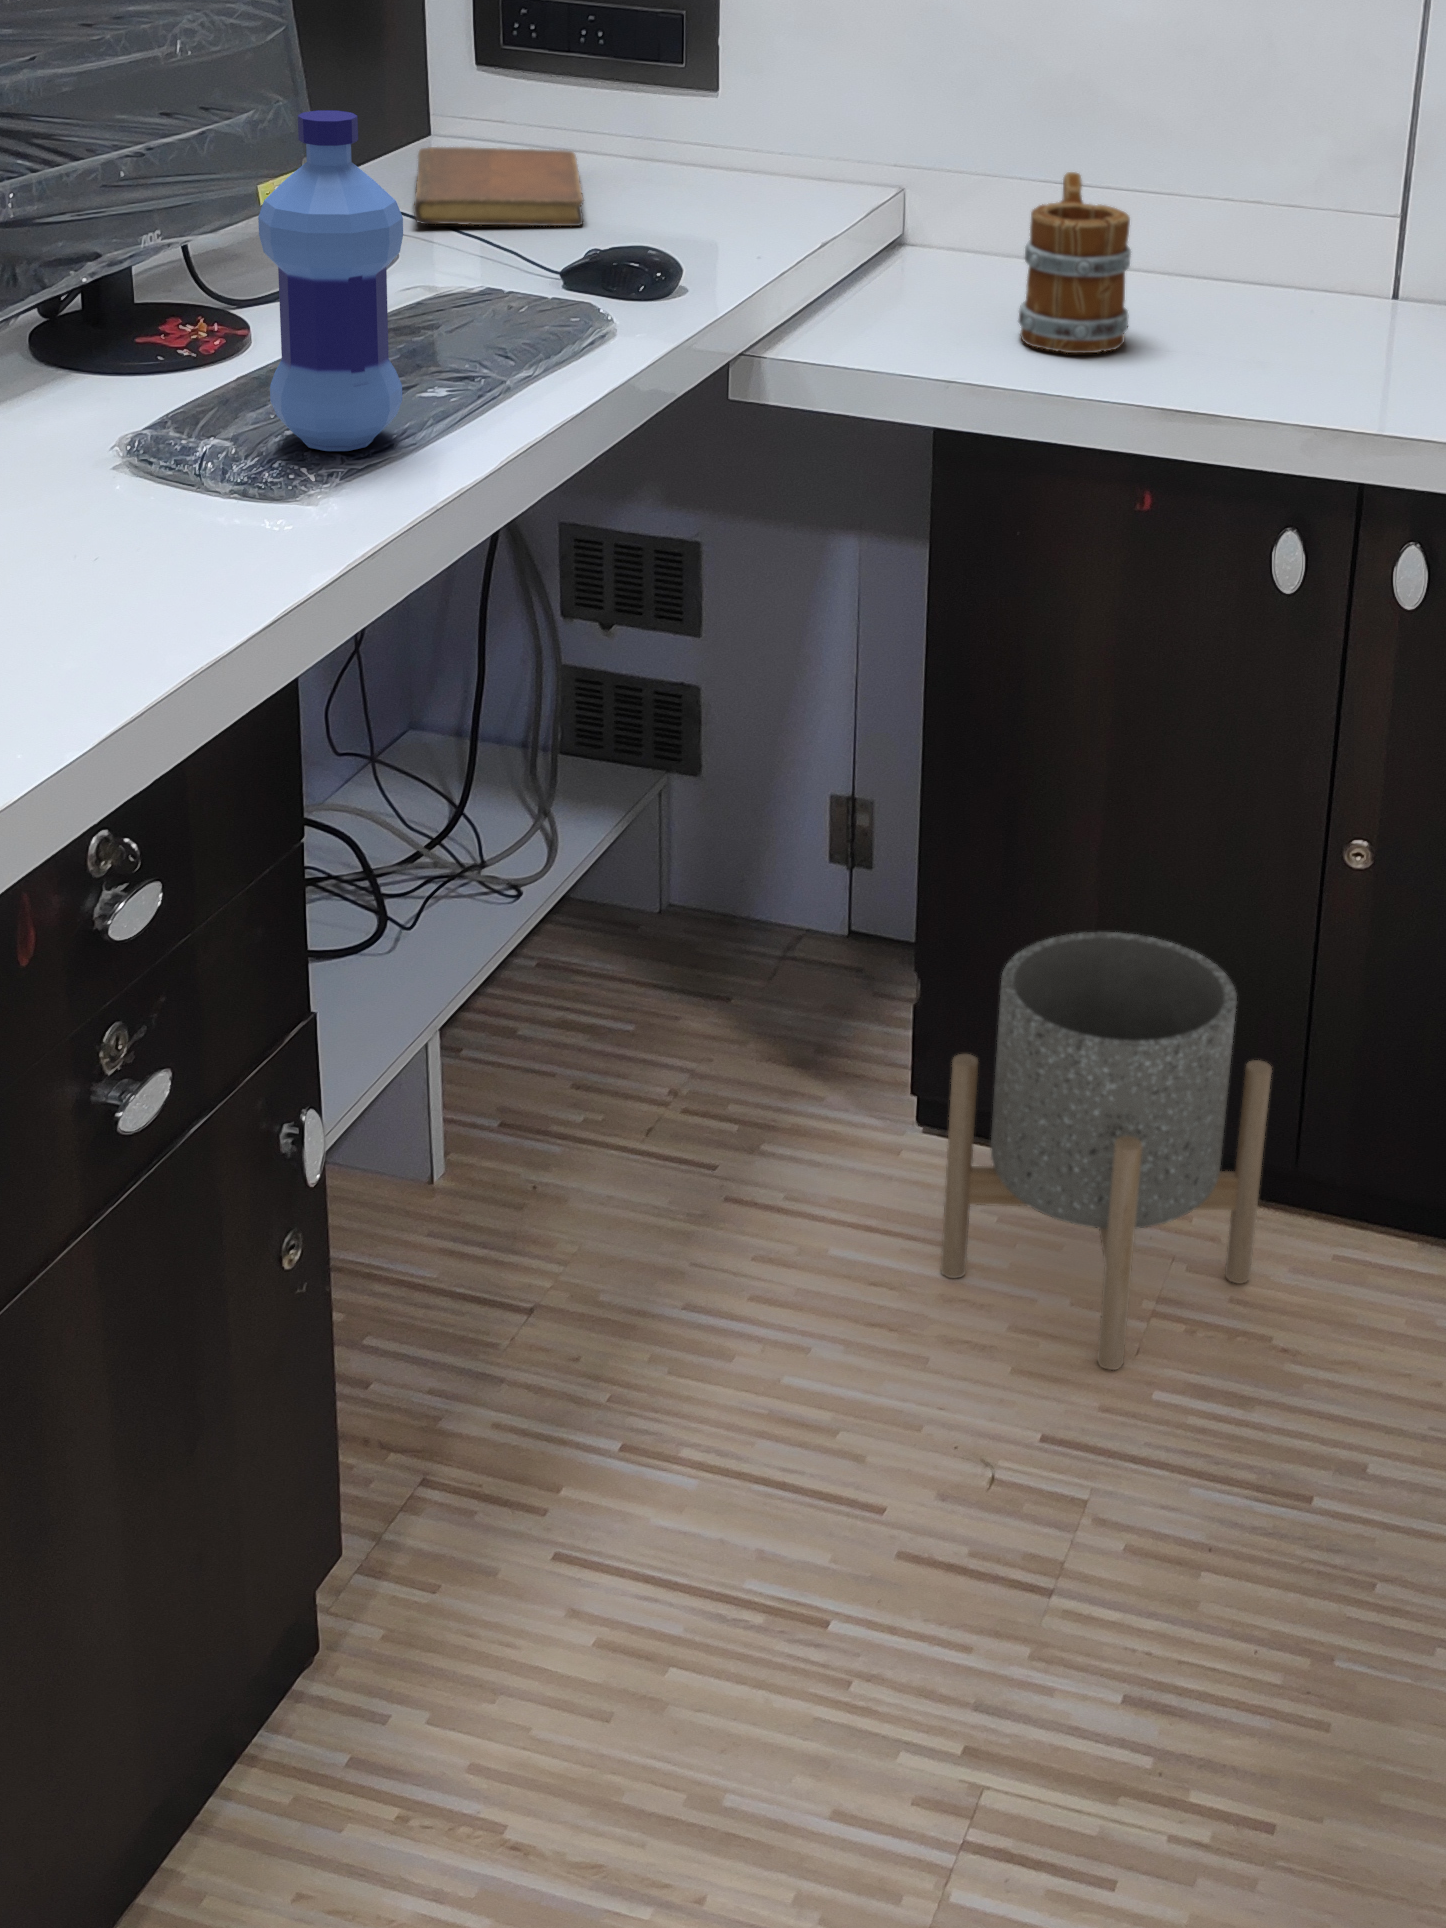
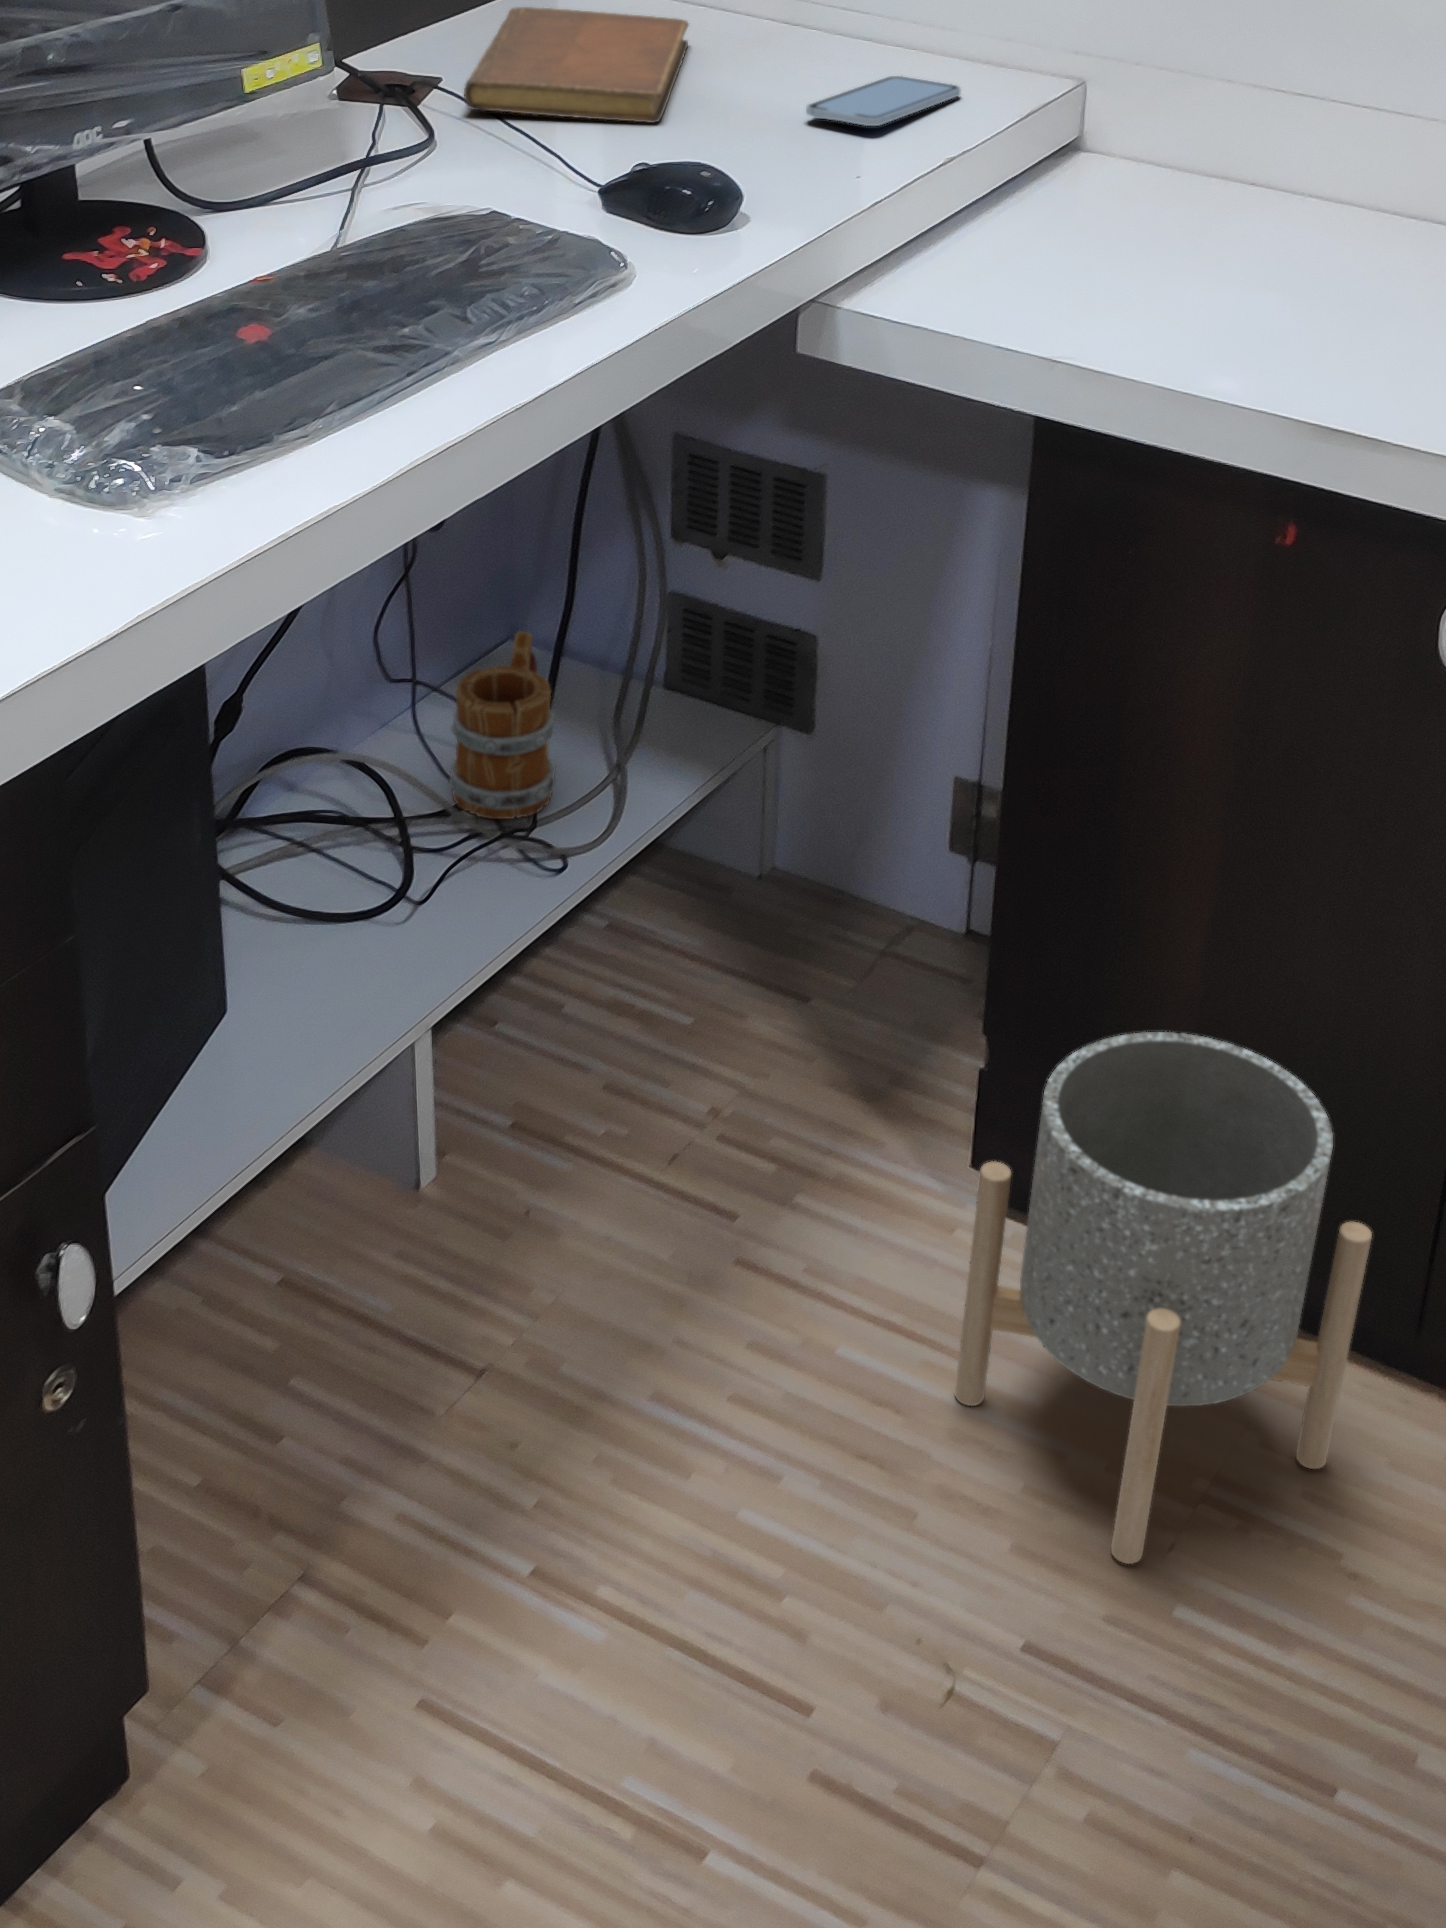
water bottle: present [258,110,403,451] -> none [115,24,289,442]
mug: present [1019,172,1131,353] -> present [449,631,556,819]
smartphone: none [703,184,820,217] -> present [806,76,961,126]

